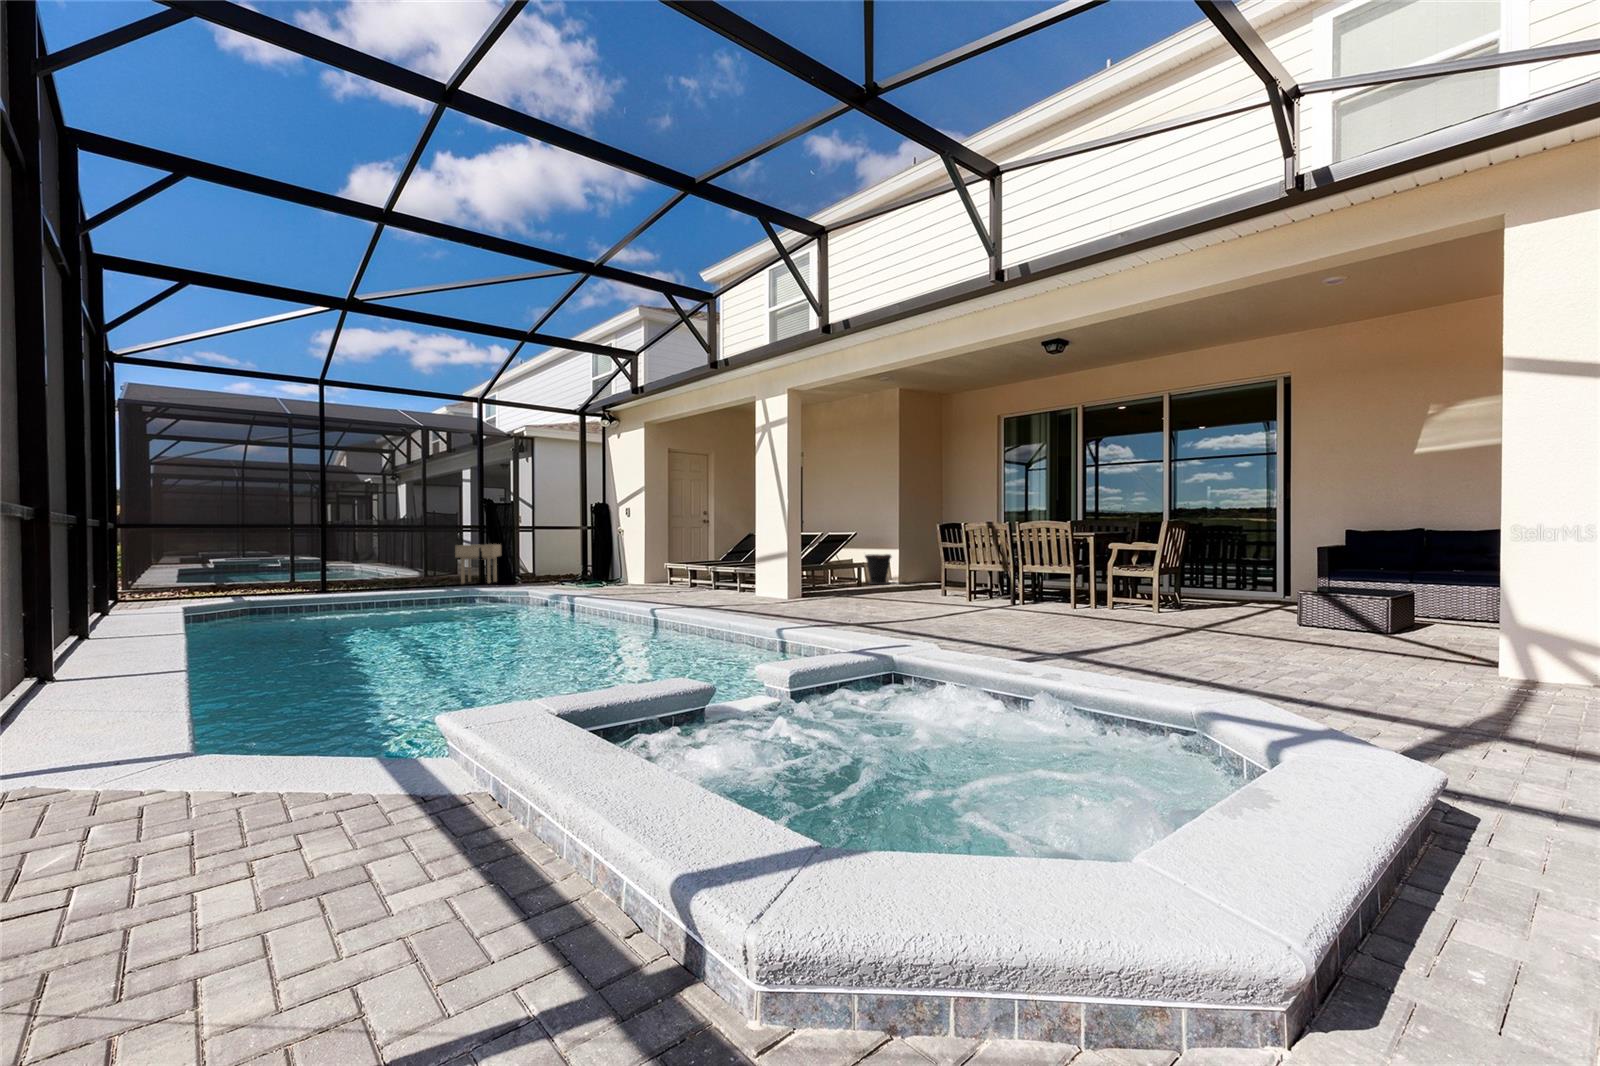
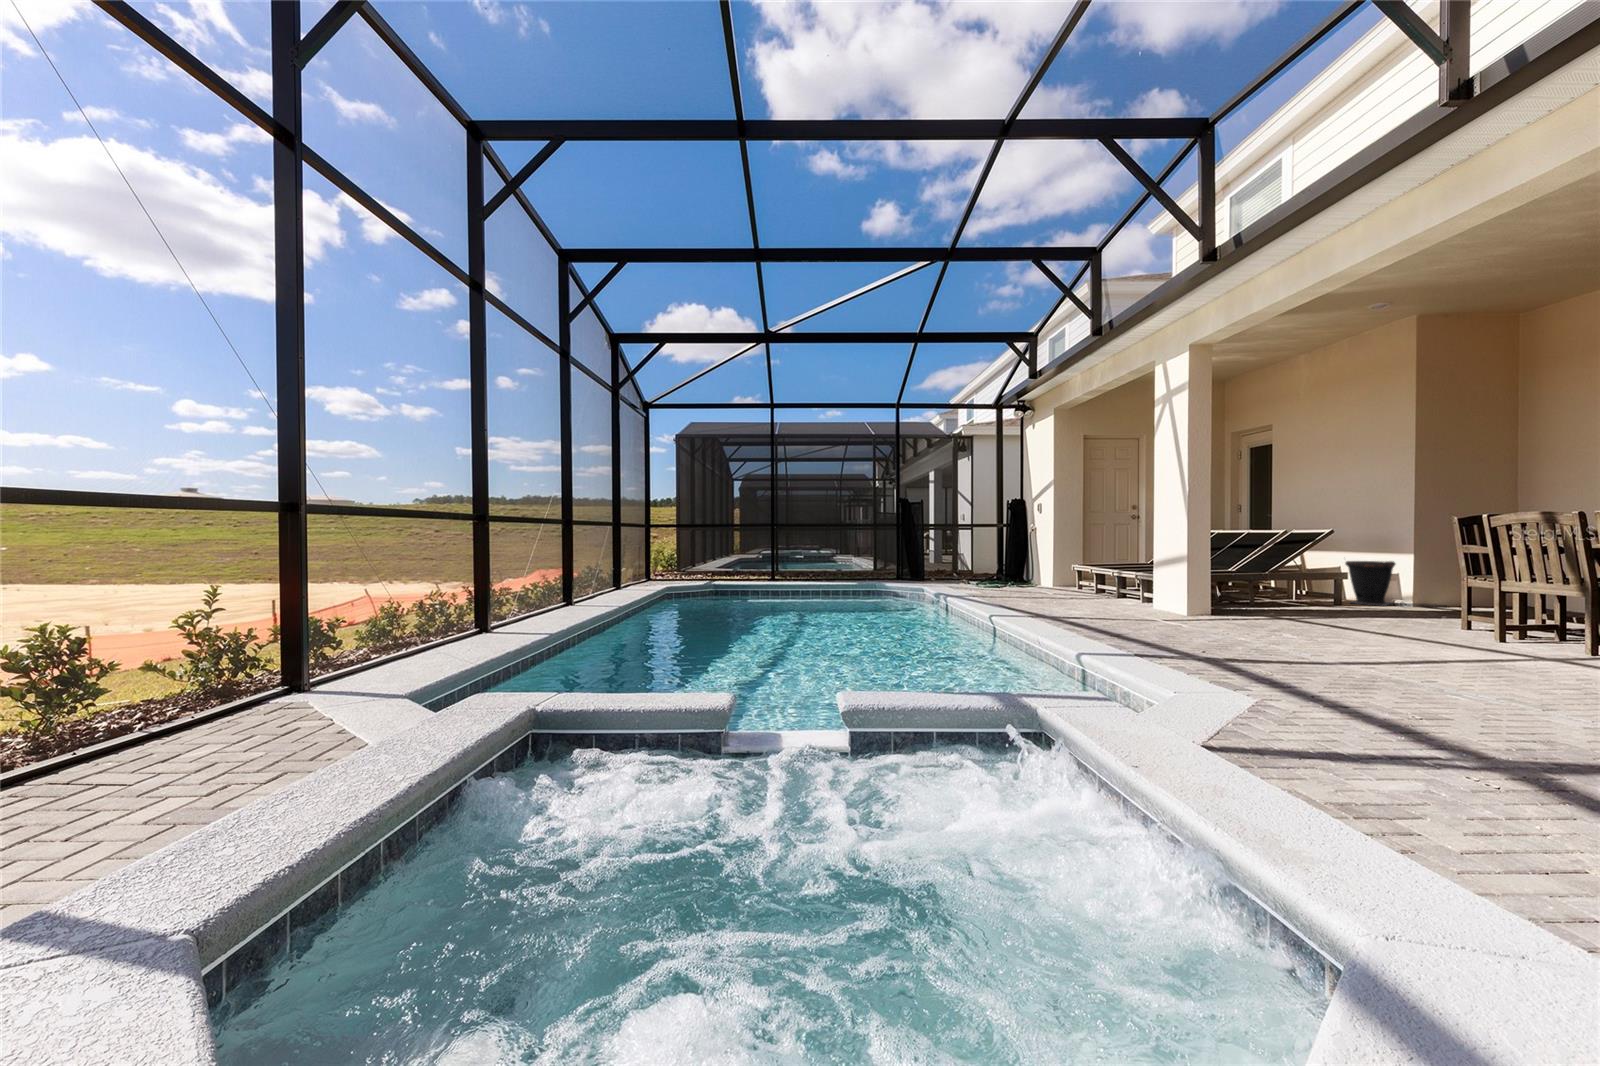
side table: present [455,544,501,583] -> none [885,542,926,578]

